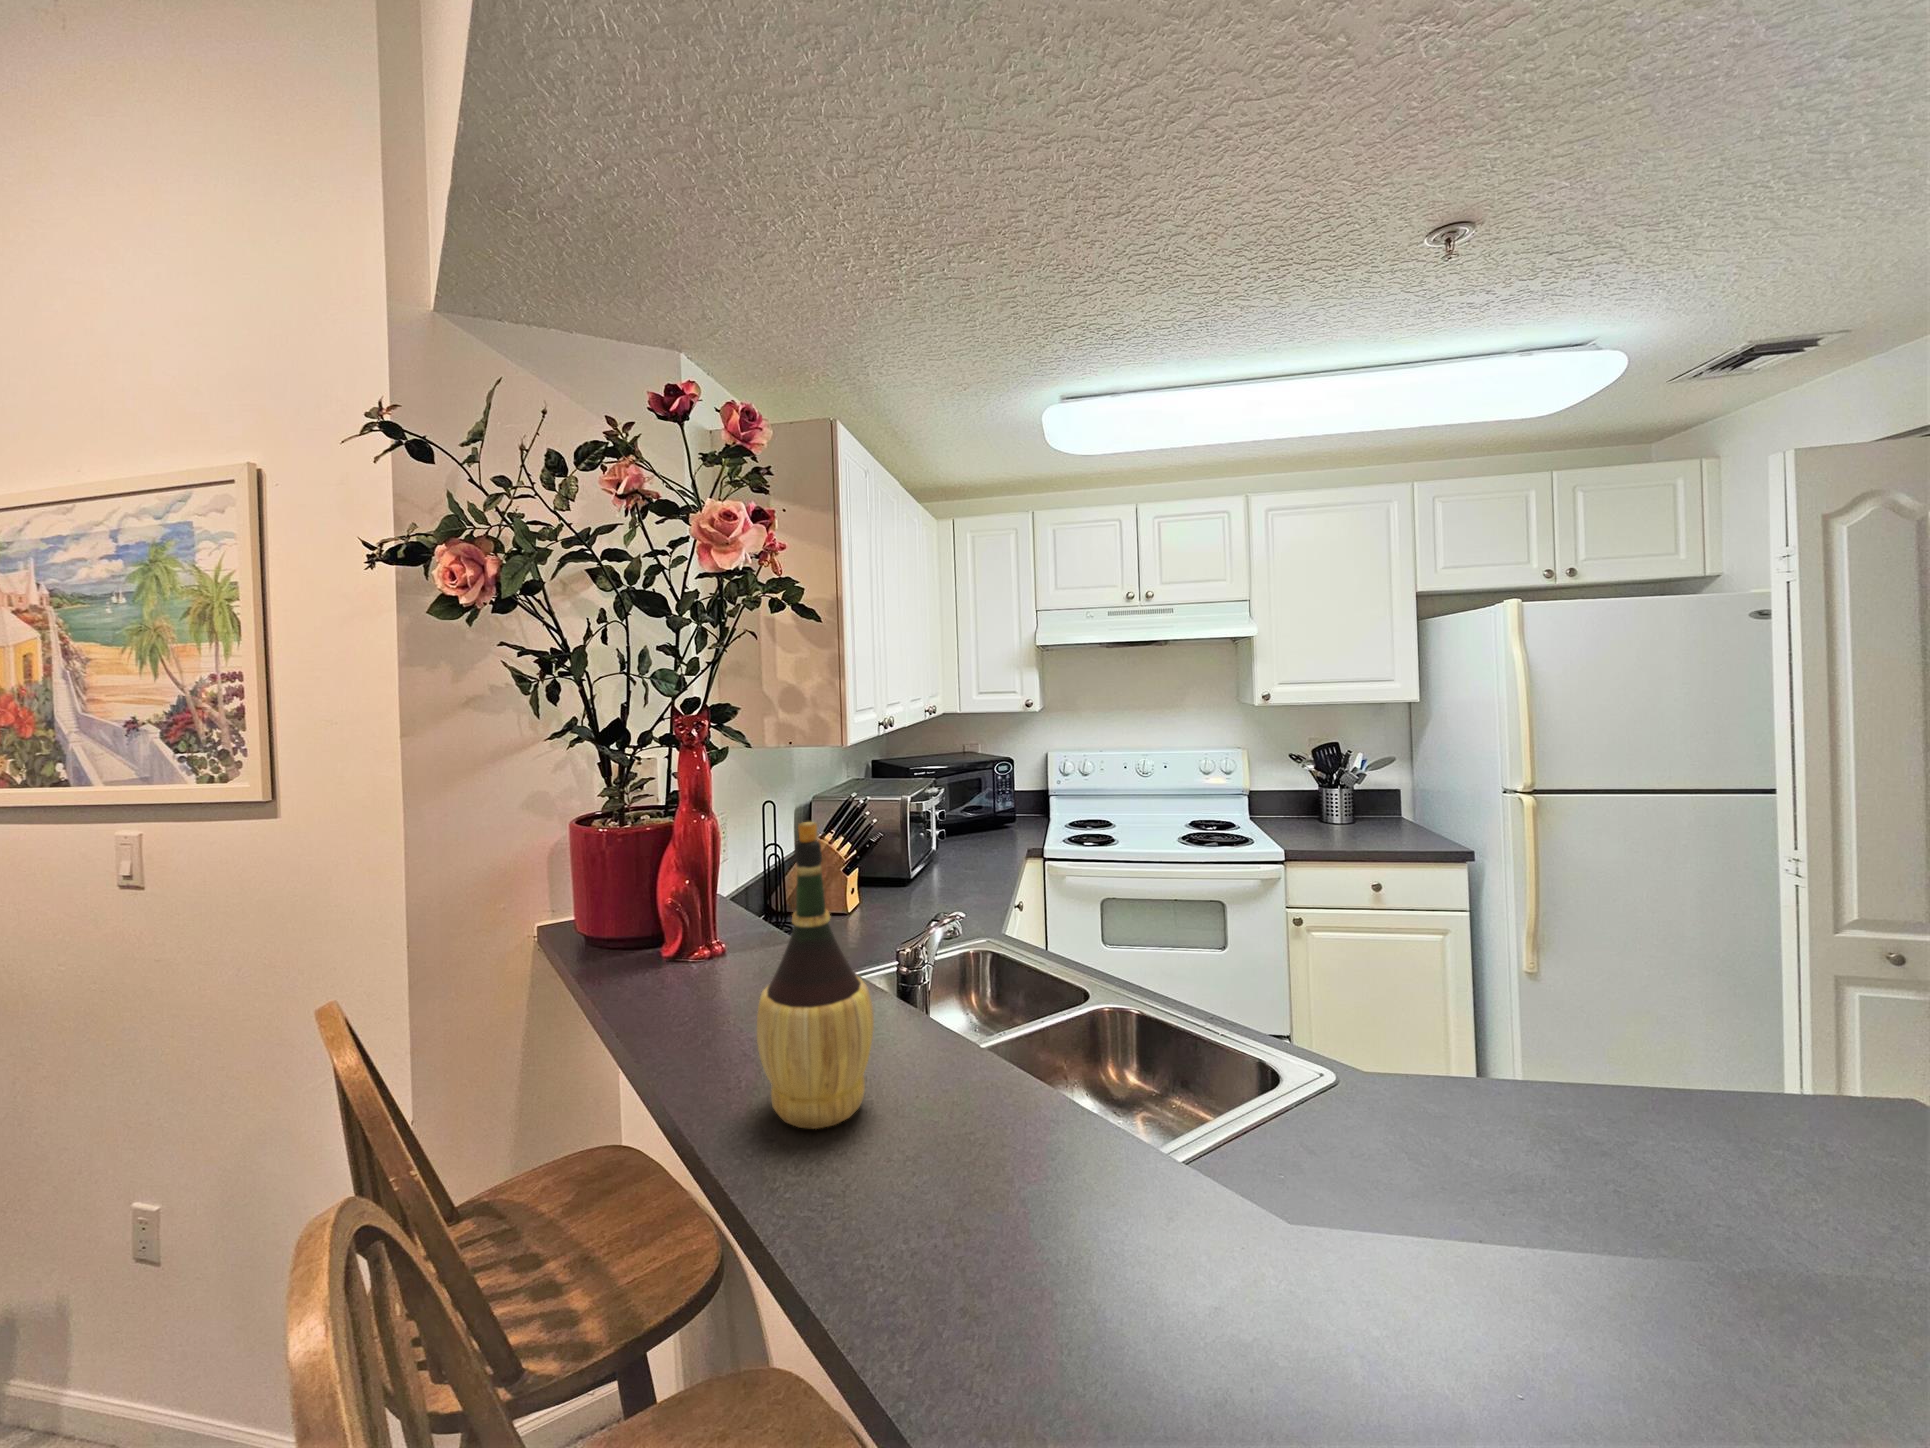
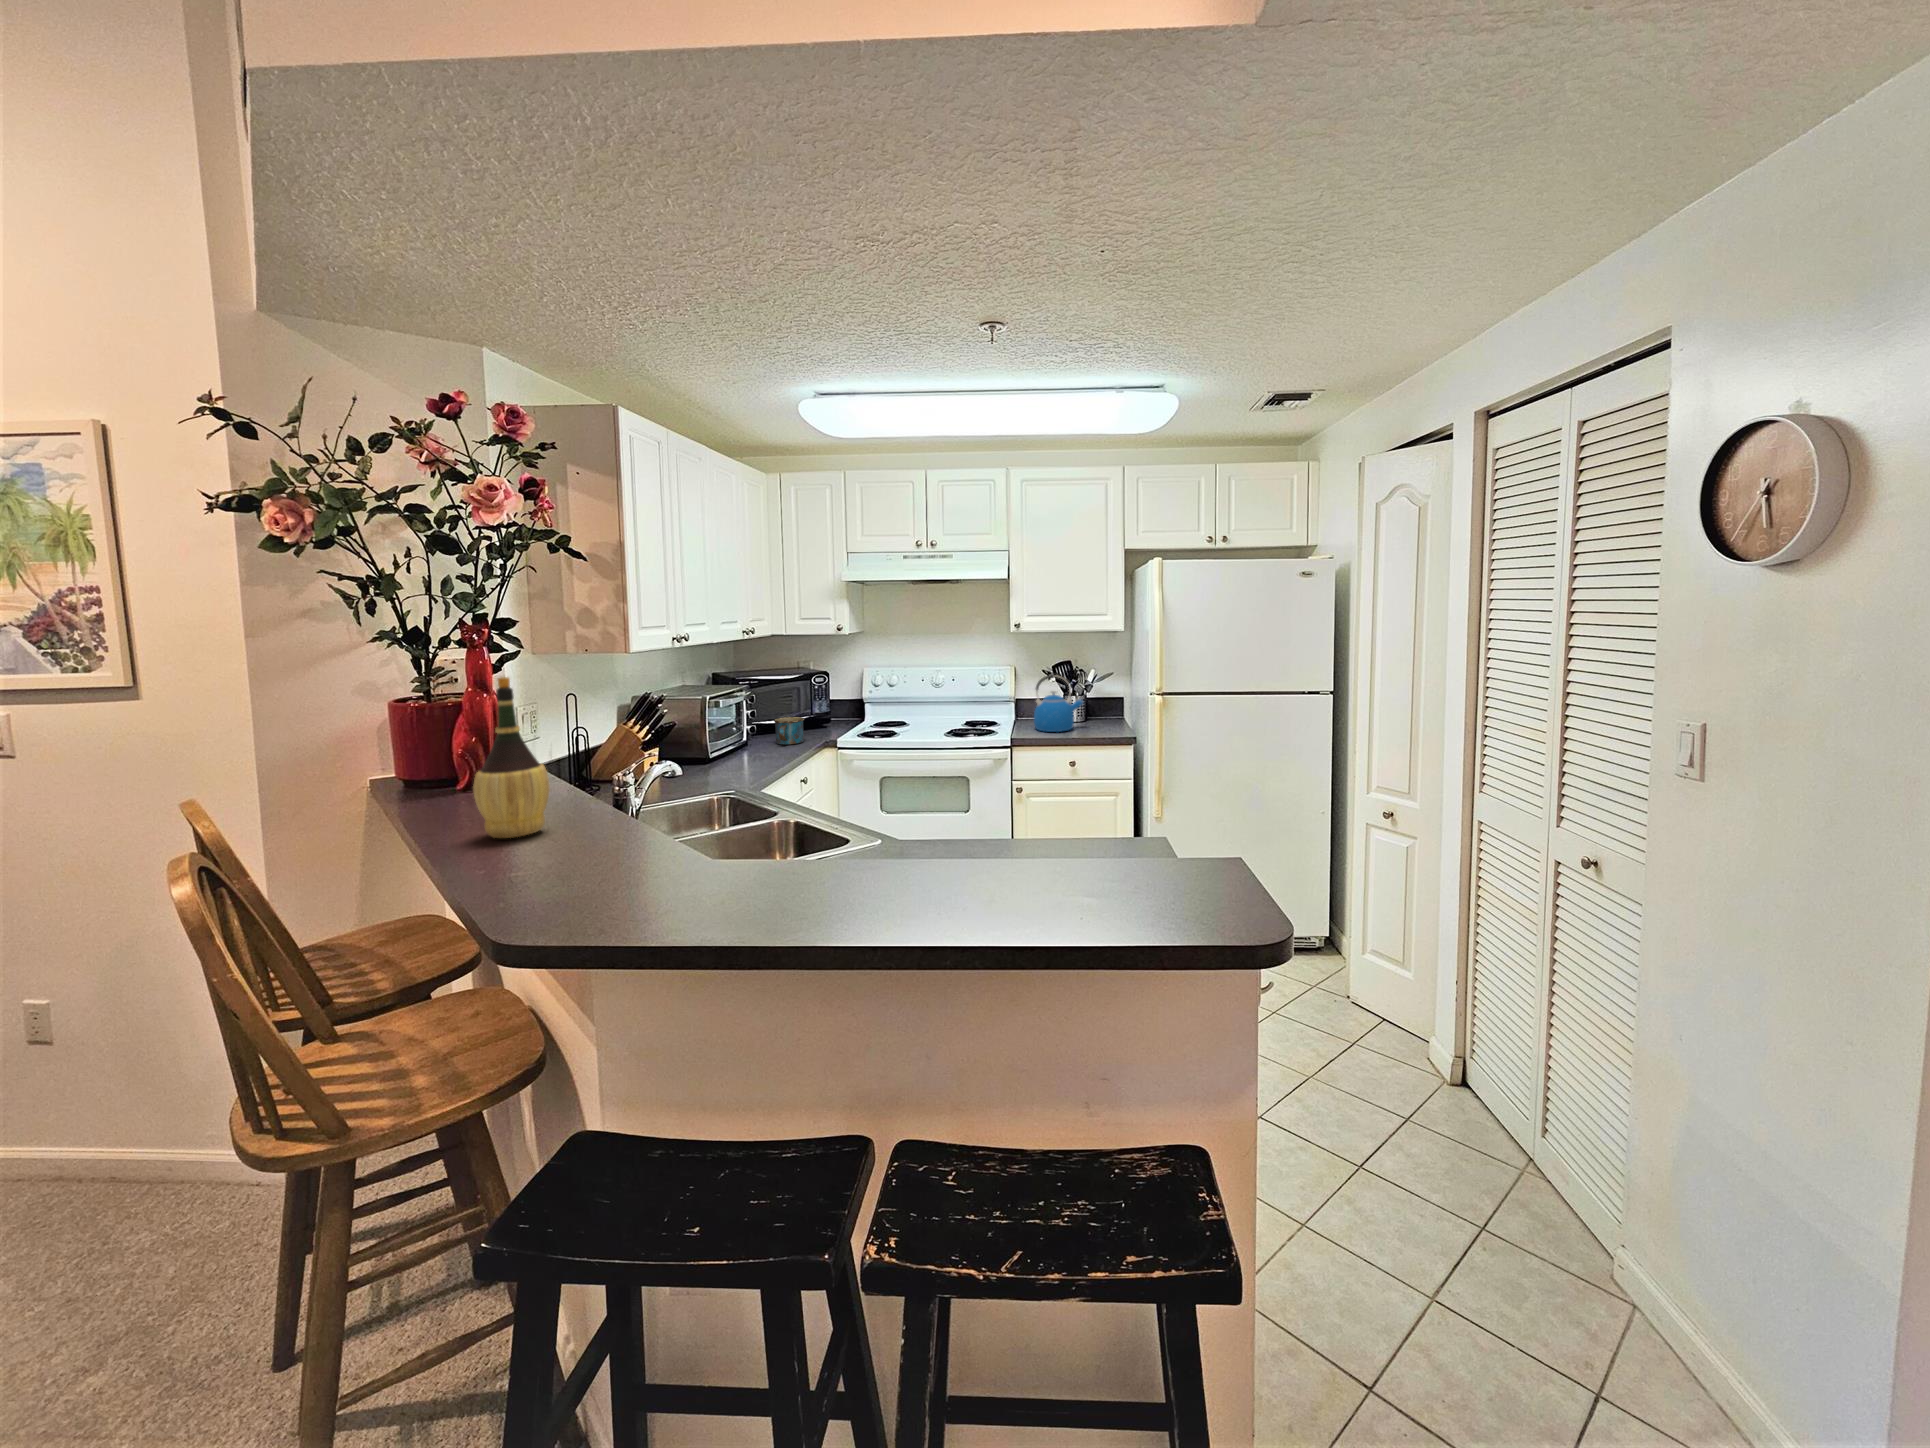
kettle: none [1297,761,1371,841] -> present [1034,675,1083,732]
mug: none [962,817,999,854] -> present [774,717,804,744]

